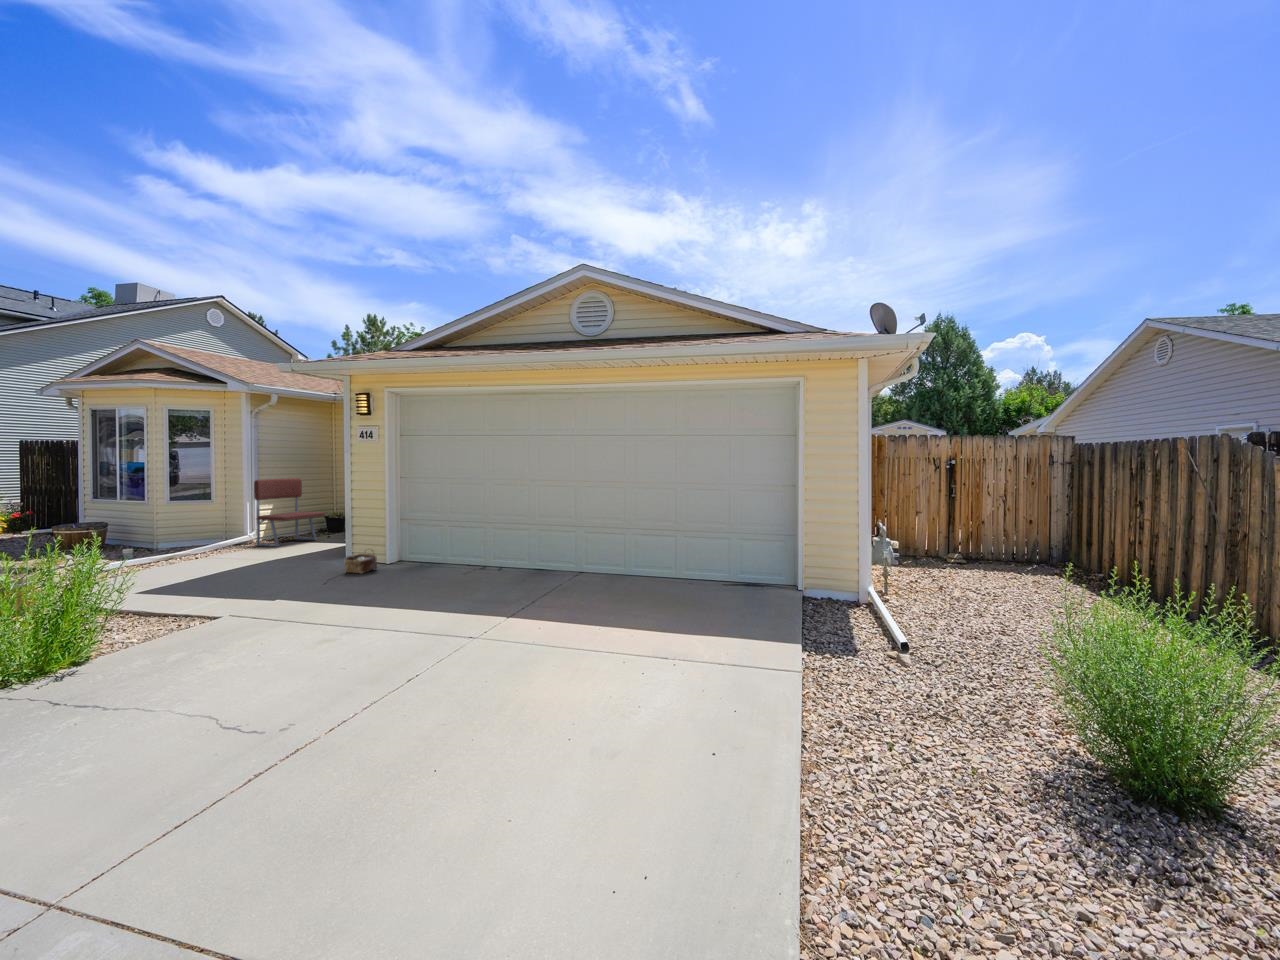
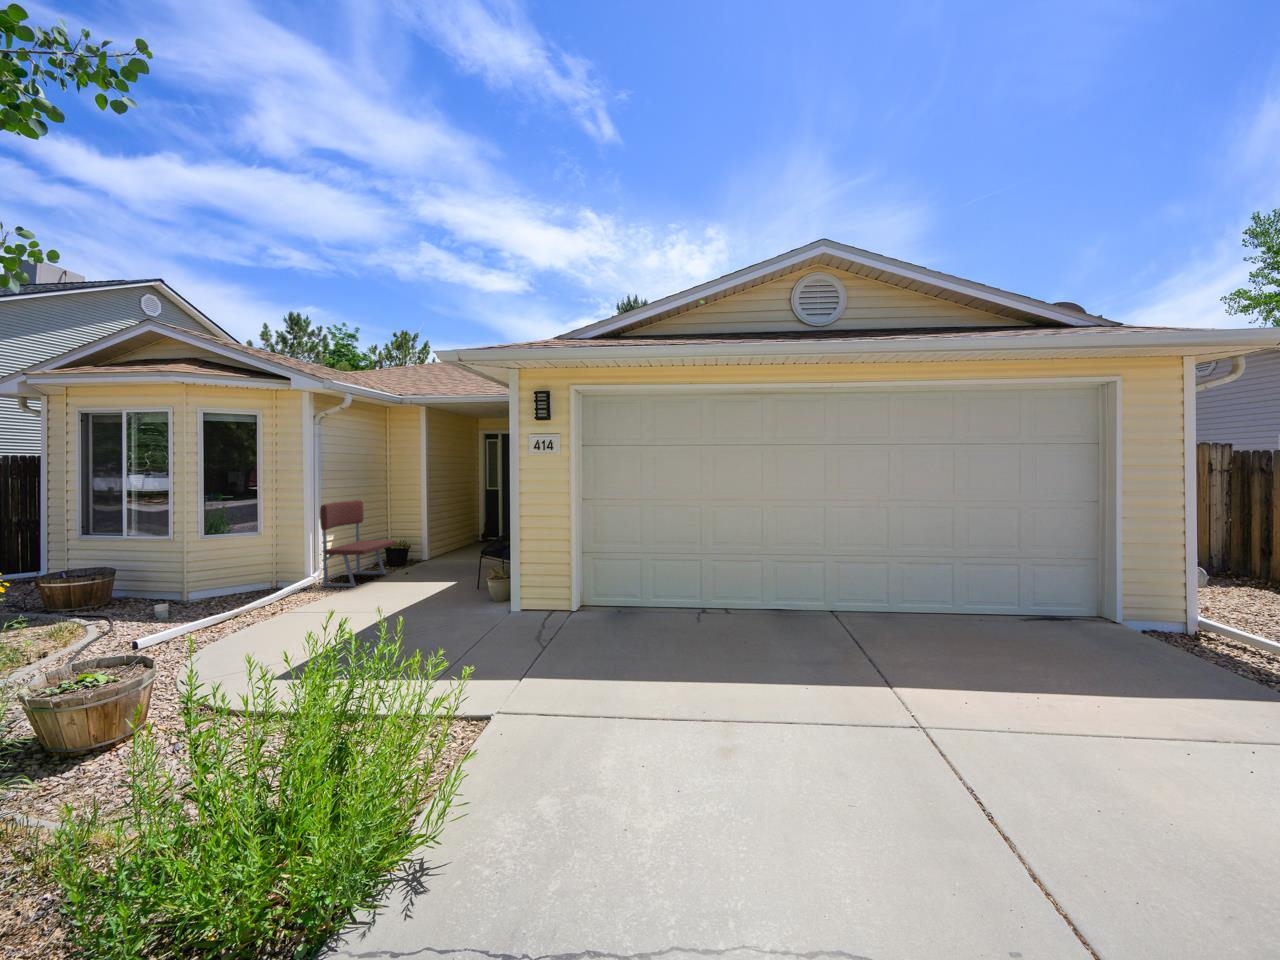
woven basket: present [344,550,377,574] -> none [516,590,550,624]

